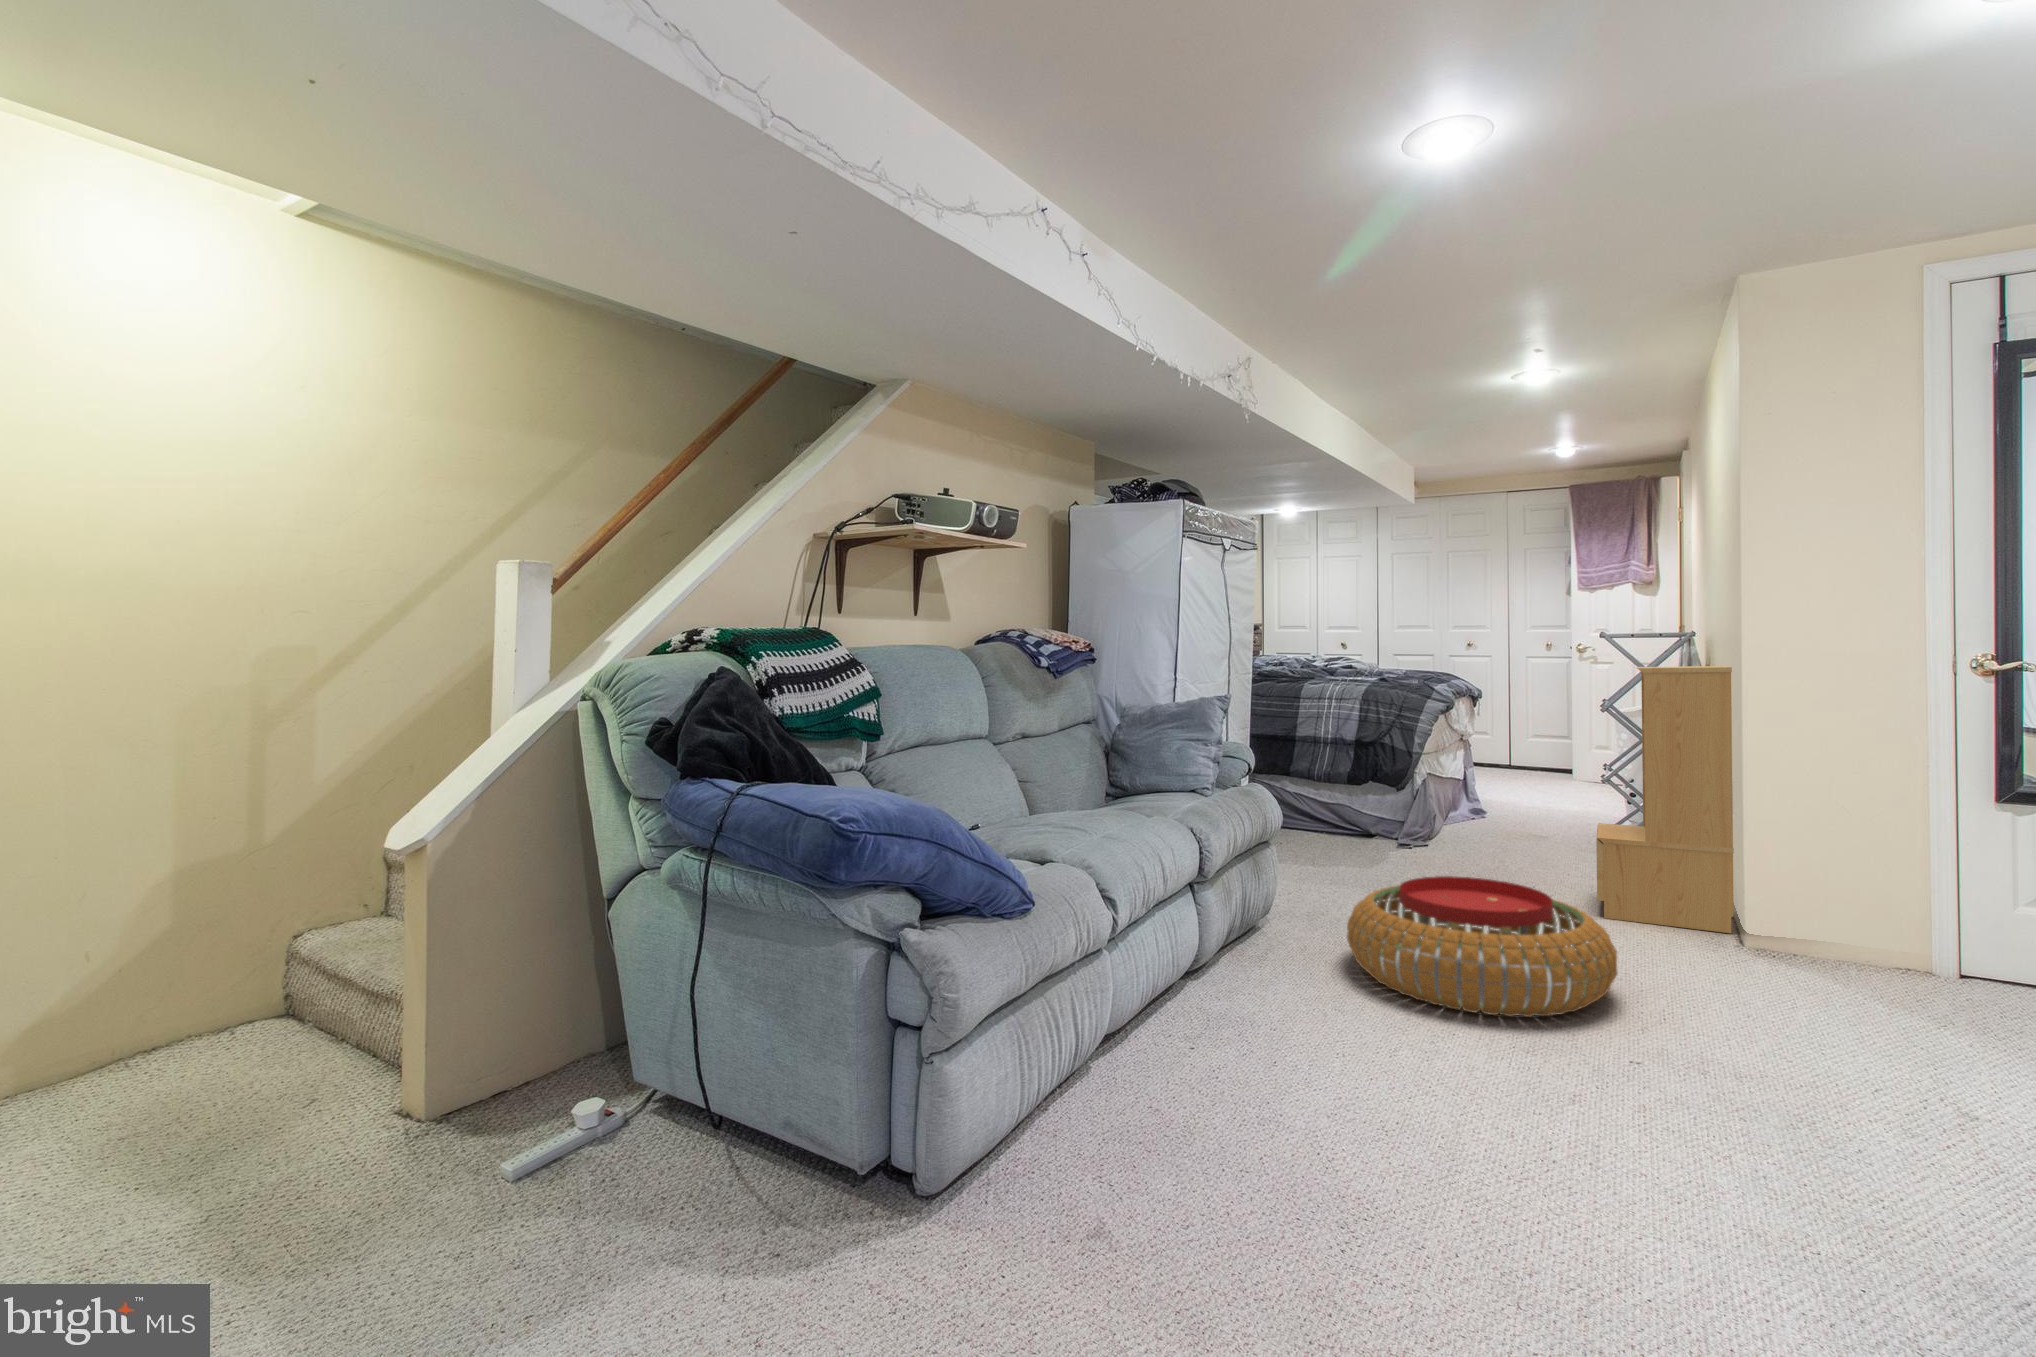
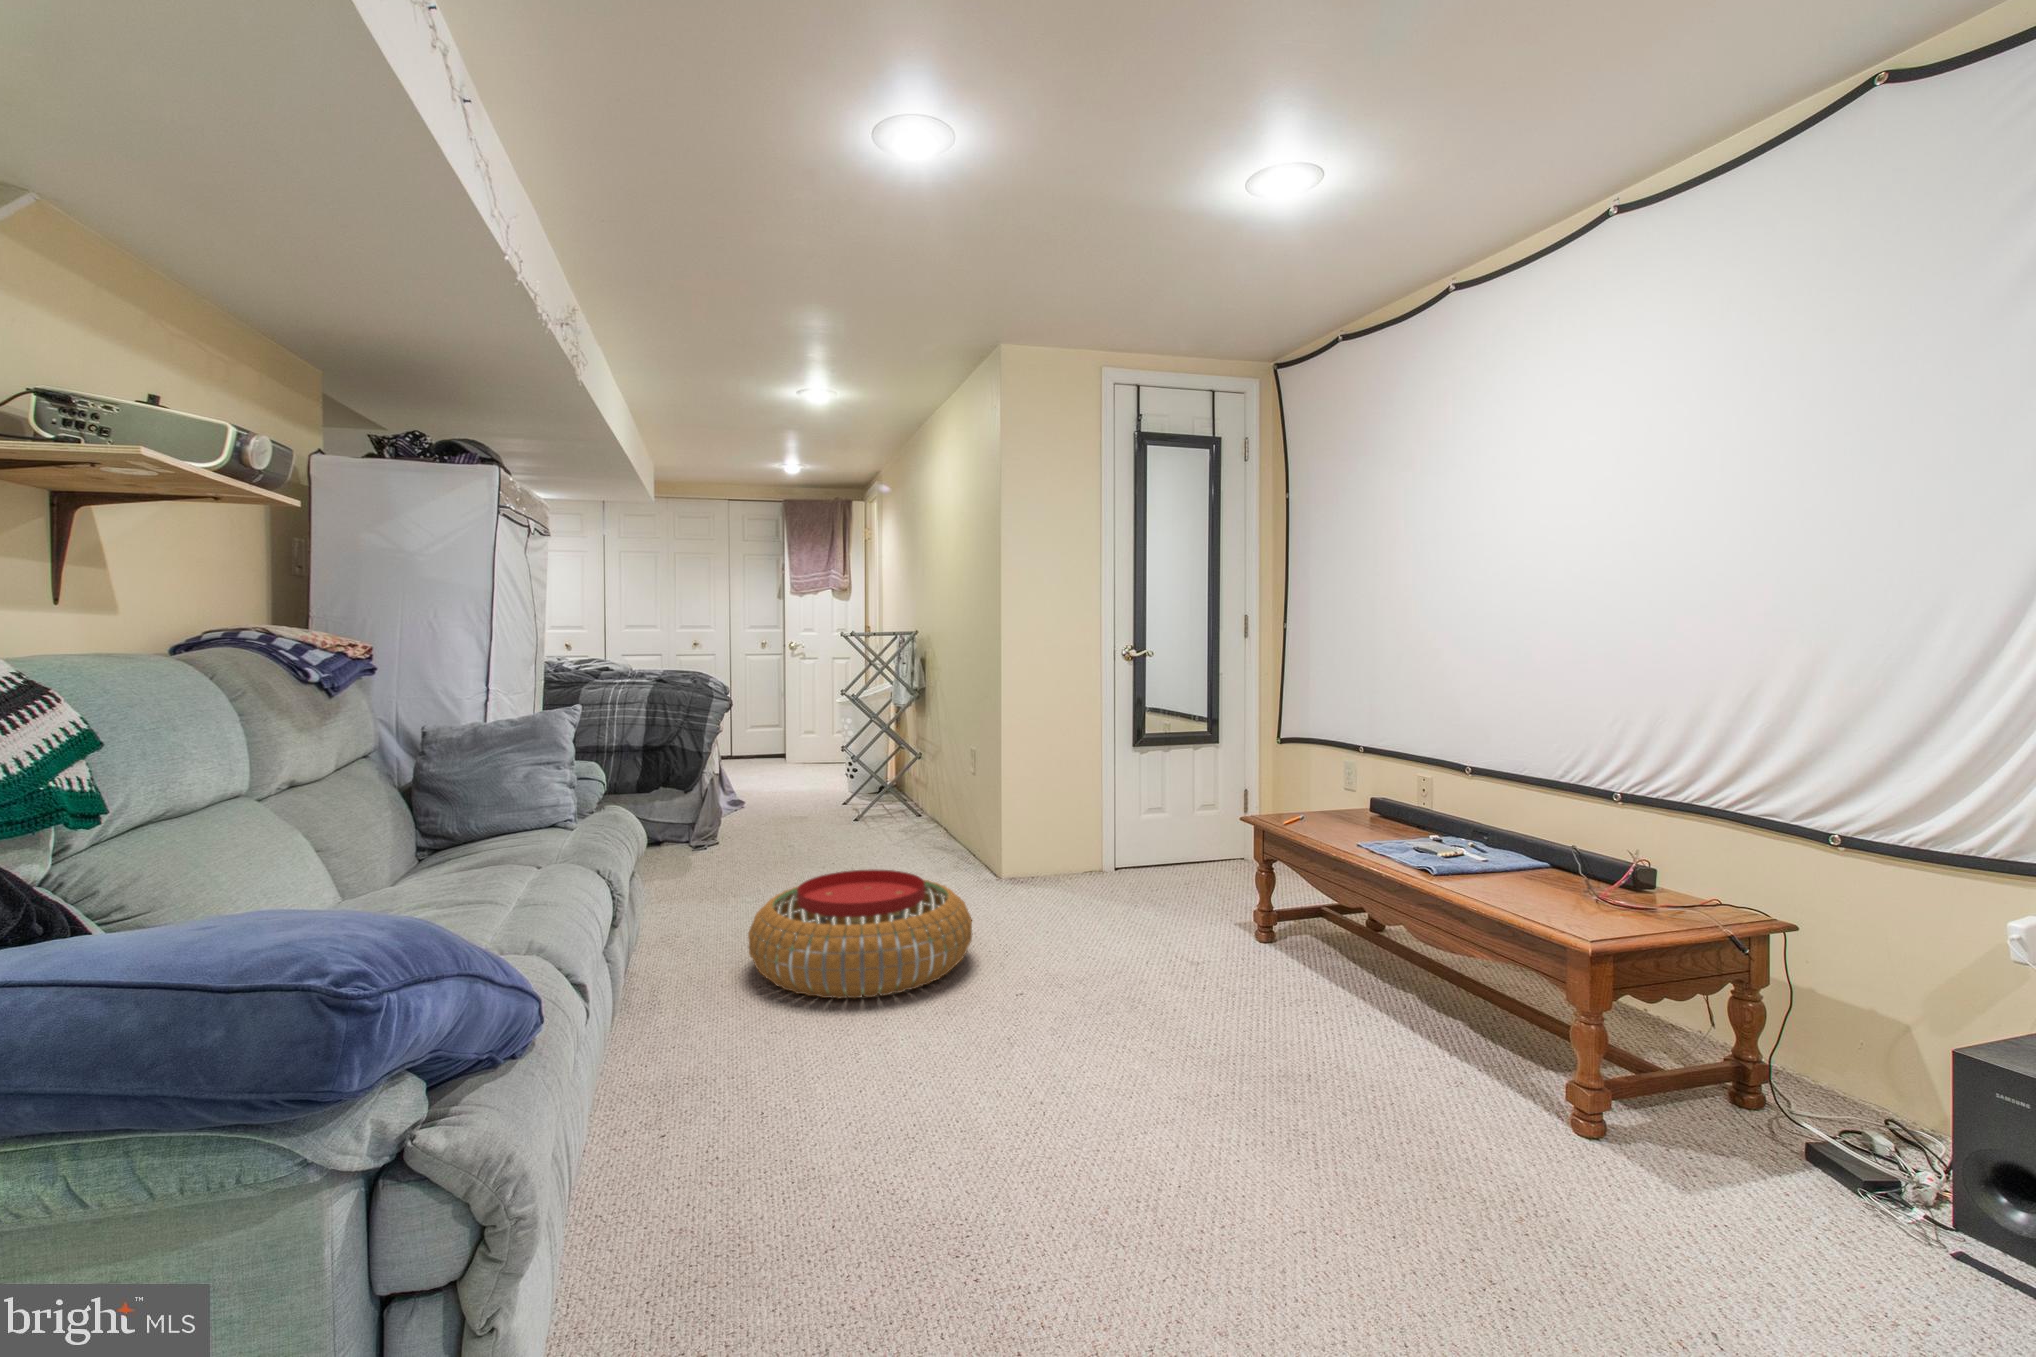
bookshelf: present [1596,666,1734,933] -> none [886,668,988,884]

